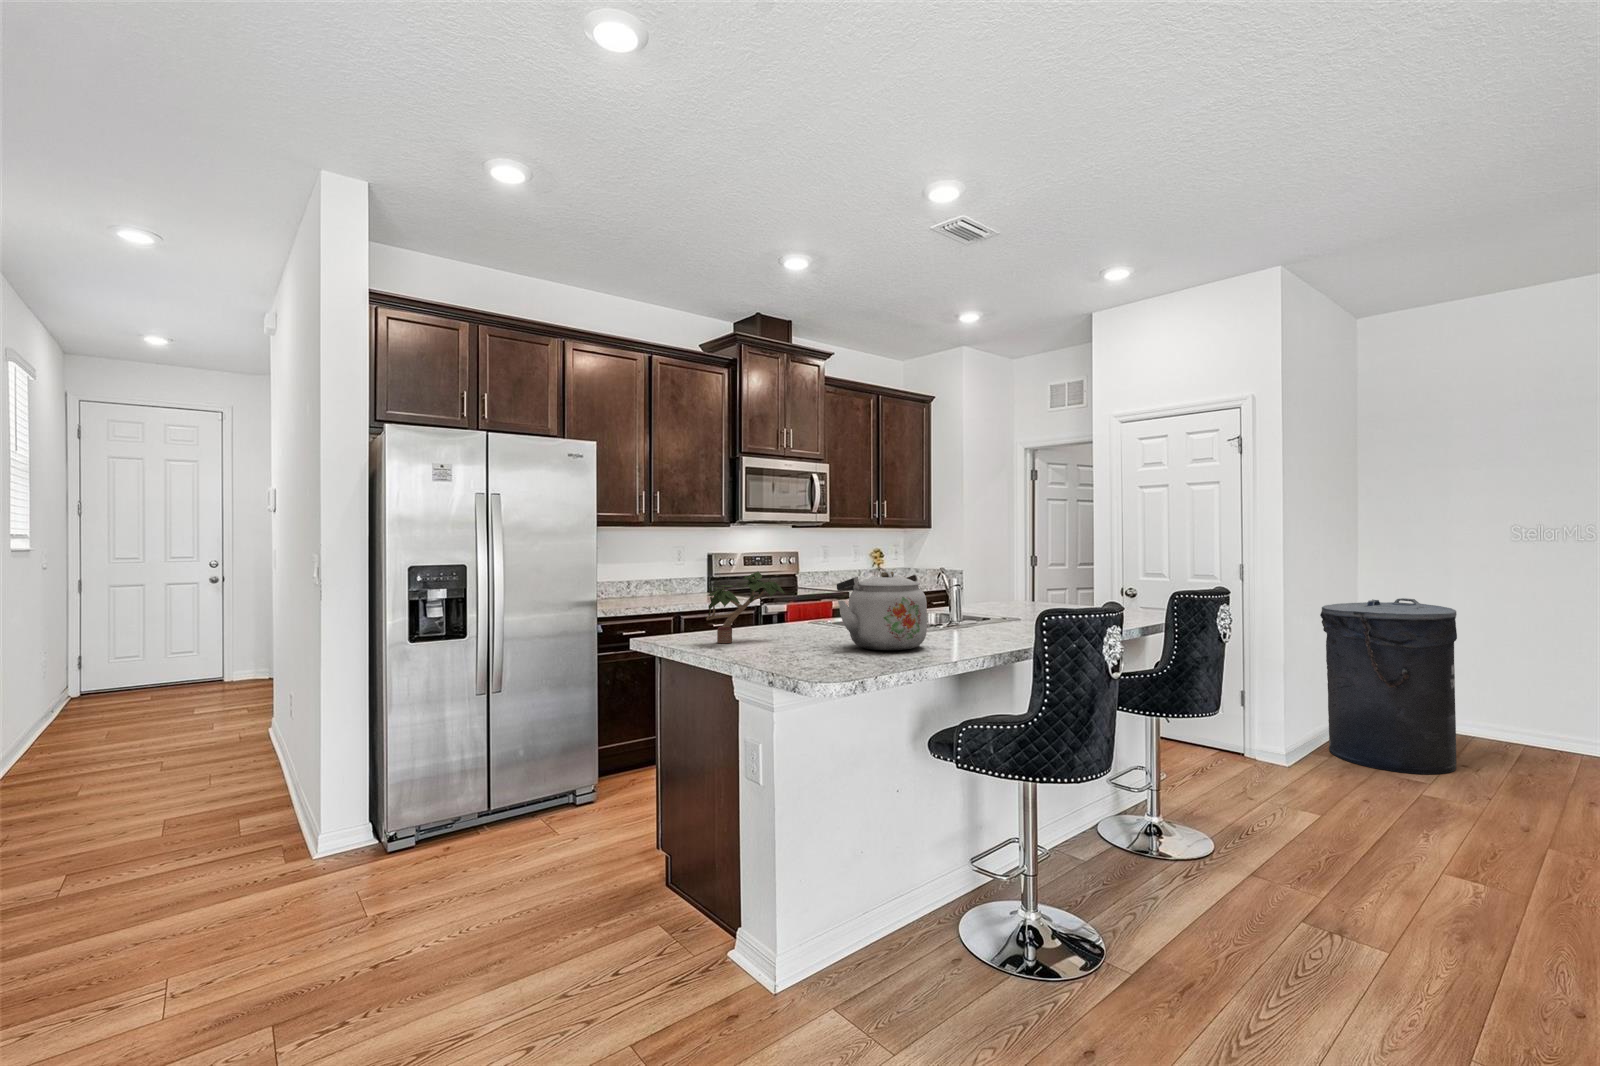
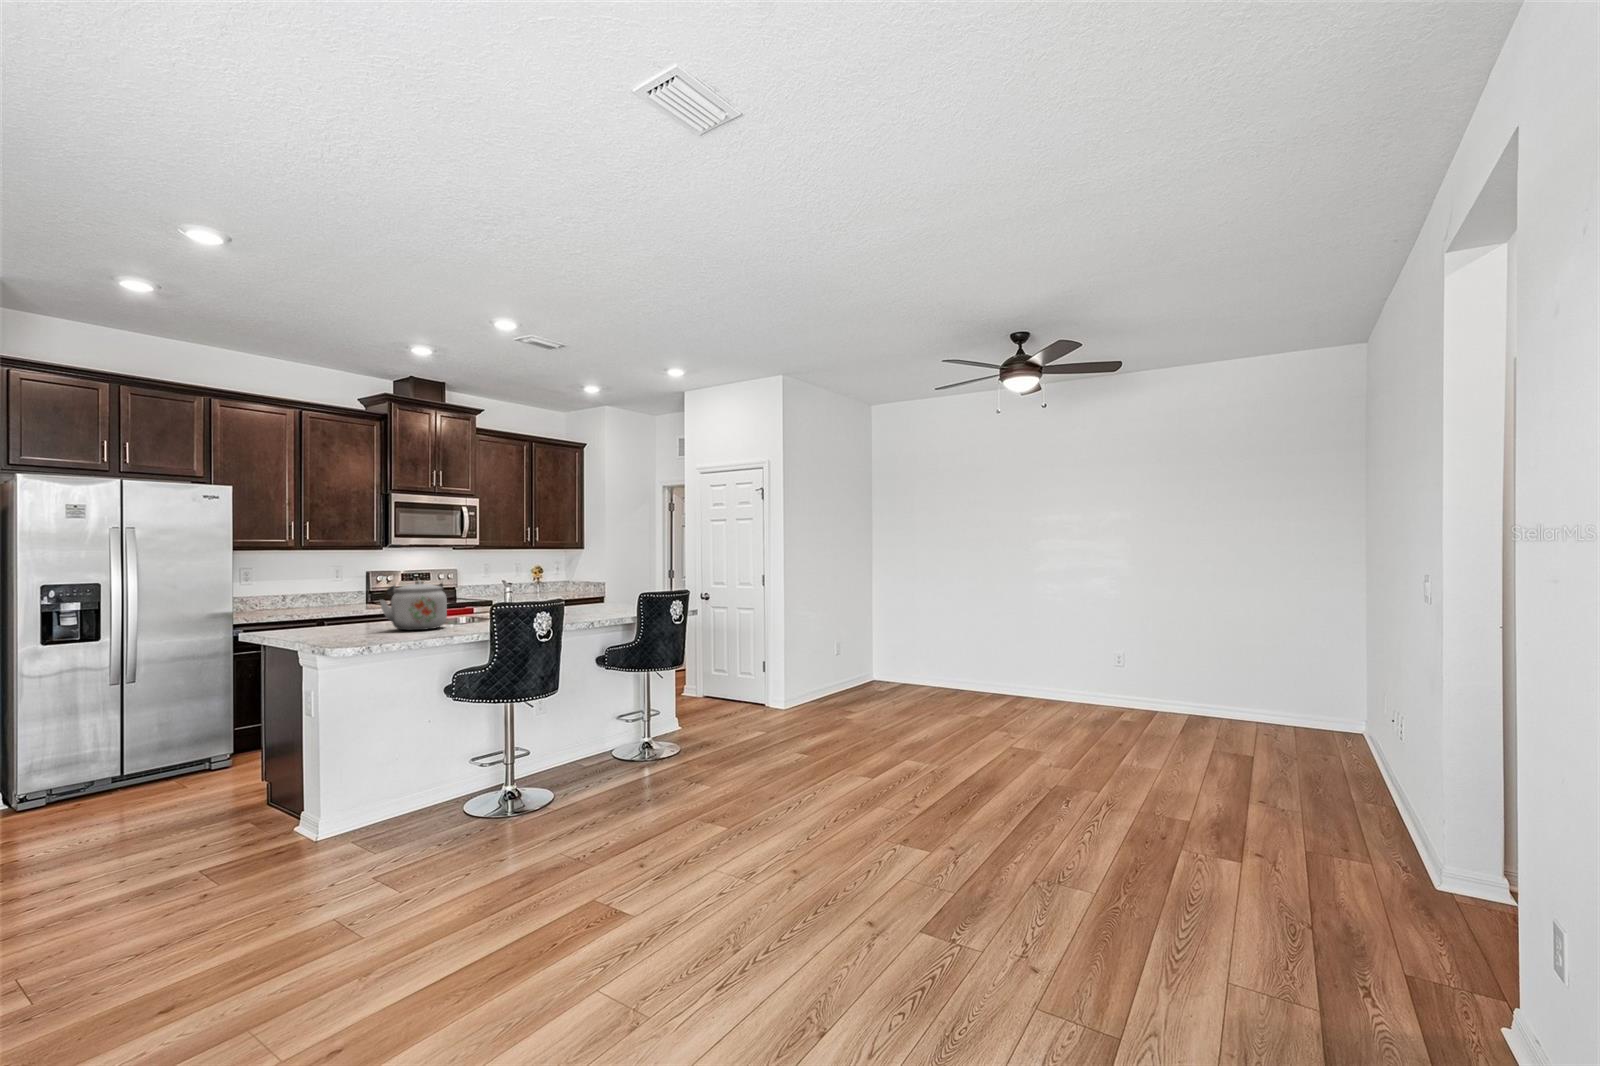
potted plant: present [705,572,785,643] -> none [283,581,363,632]
trash can: present [1320,598,1457,774] -> none [814,593,885,704]

